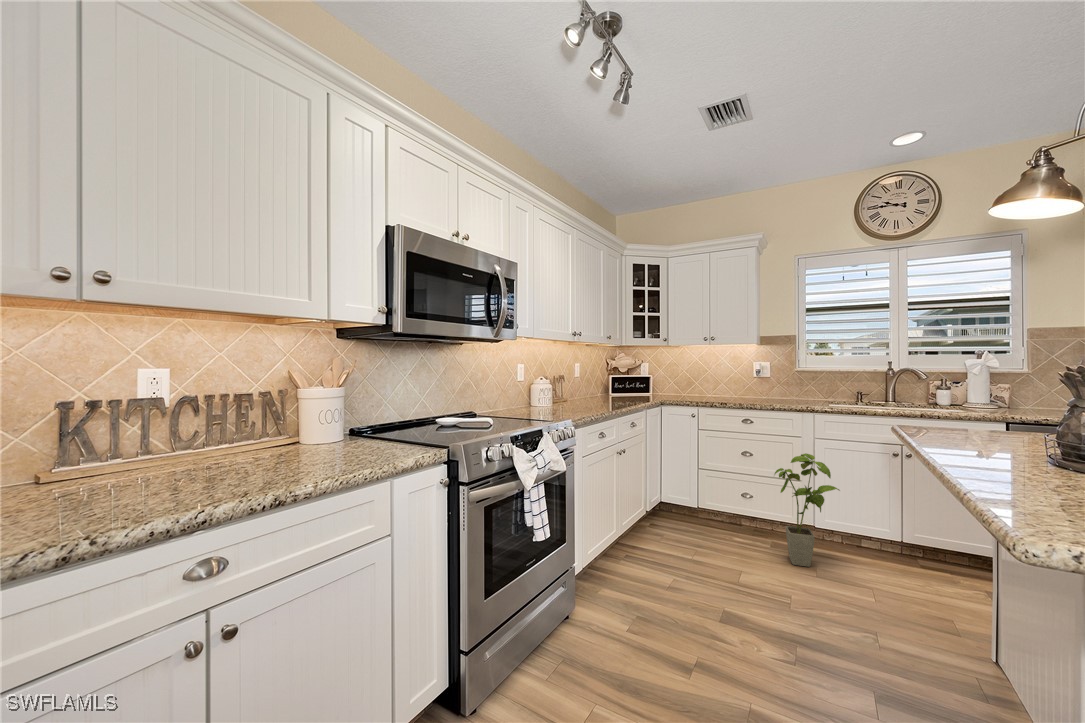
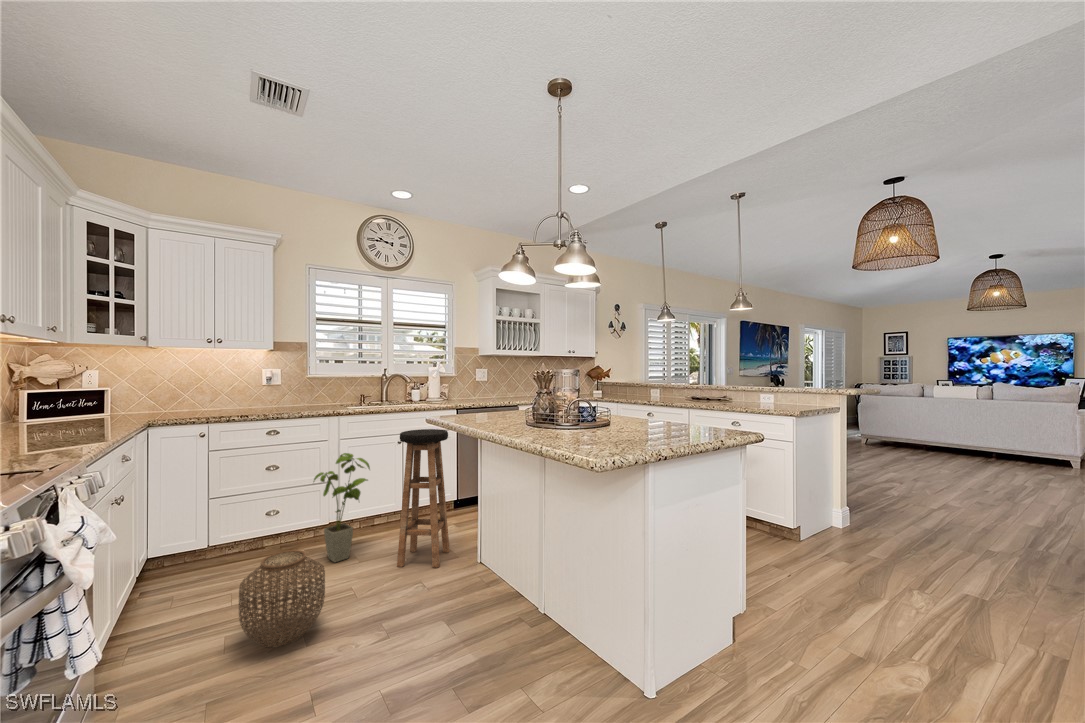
bar stool: none [857,442,949,630] -> present [397,429,450,568]
woven basket: none [676,527,746,611] -> present [239,550,325,648]

